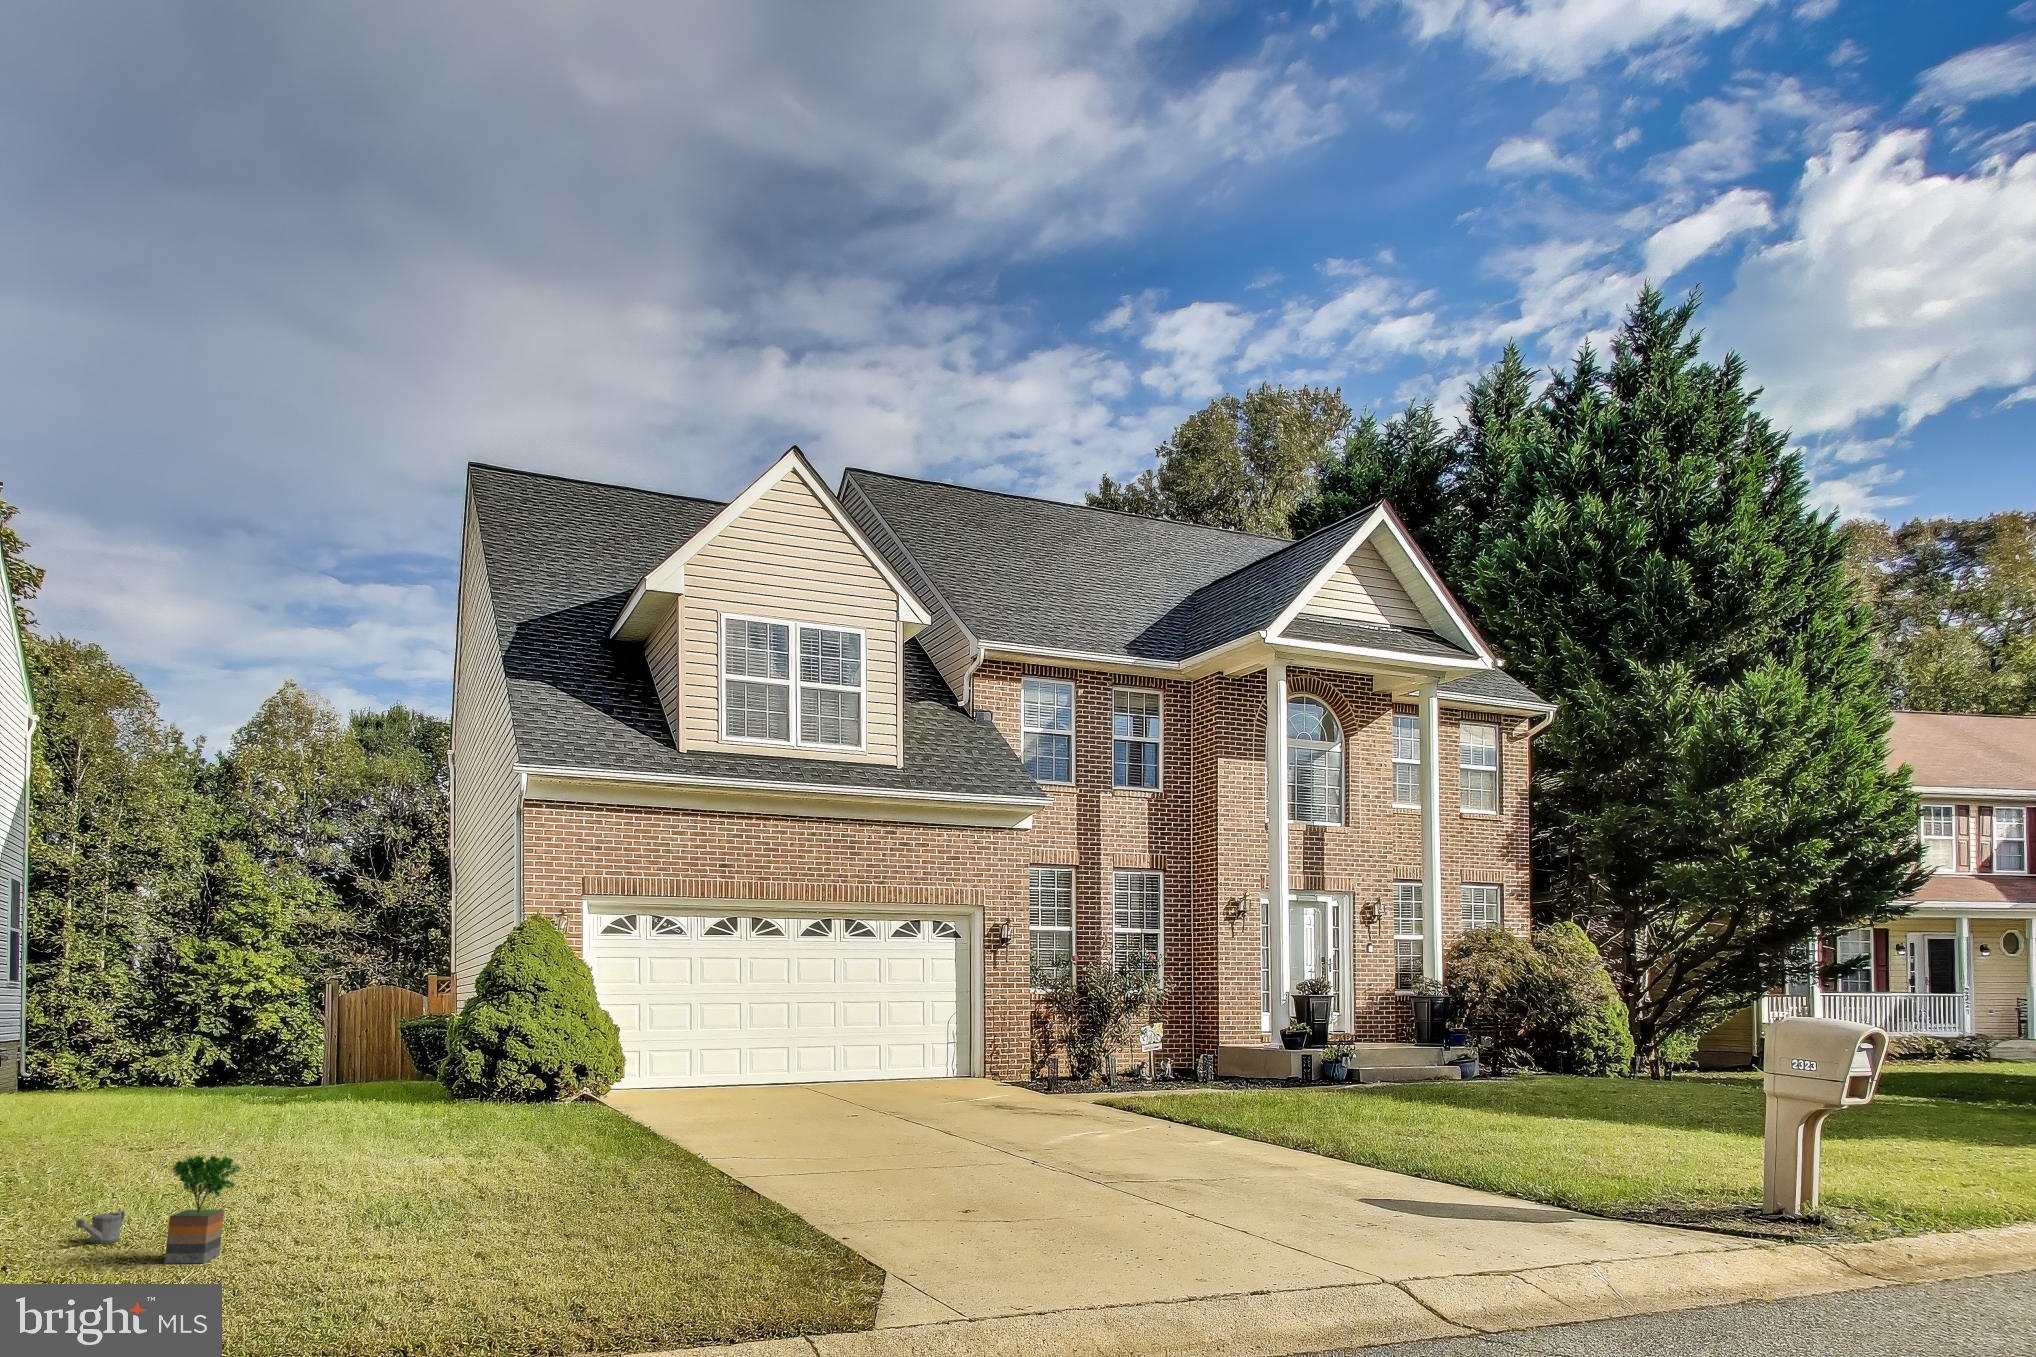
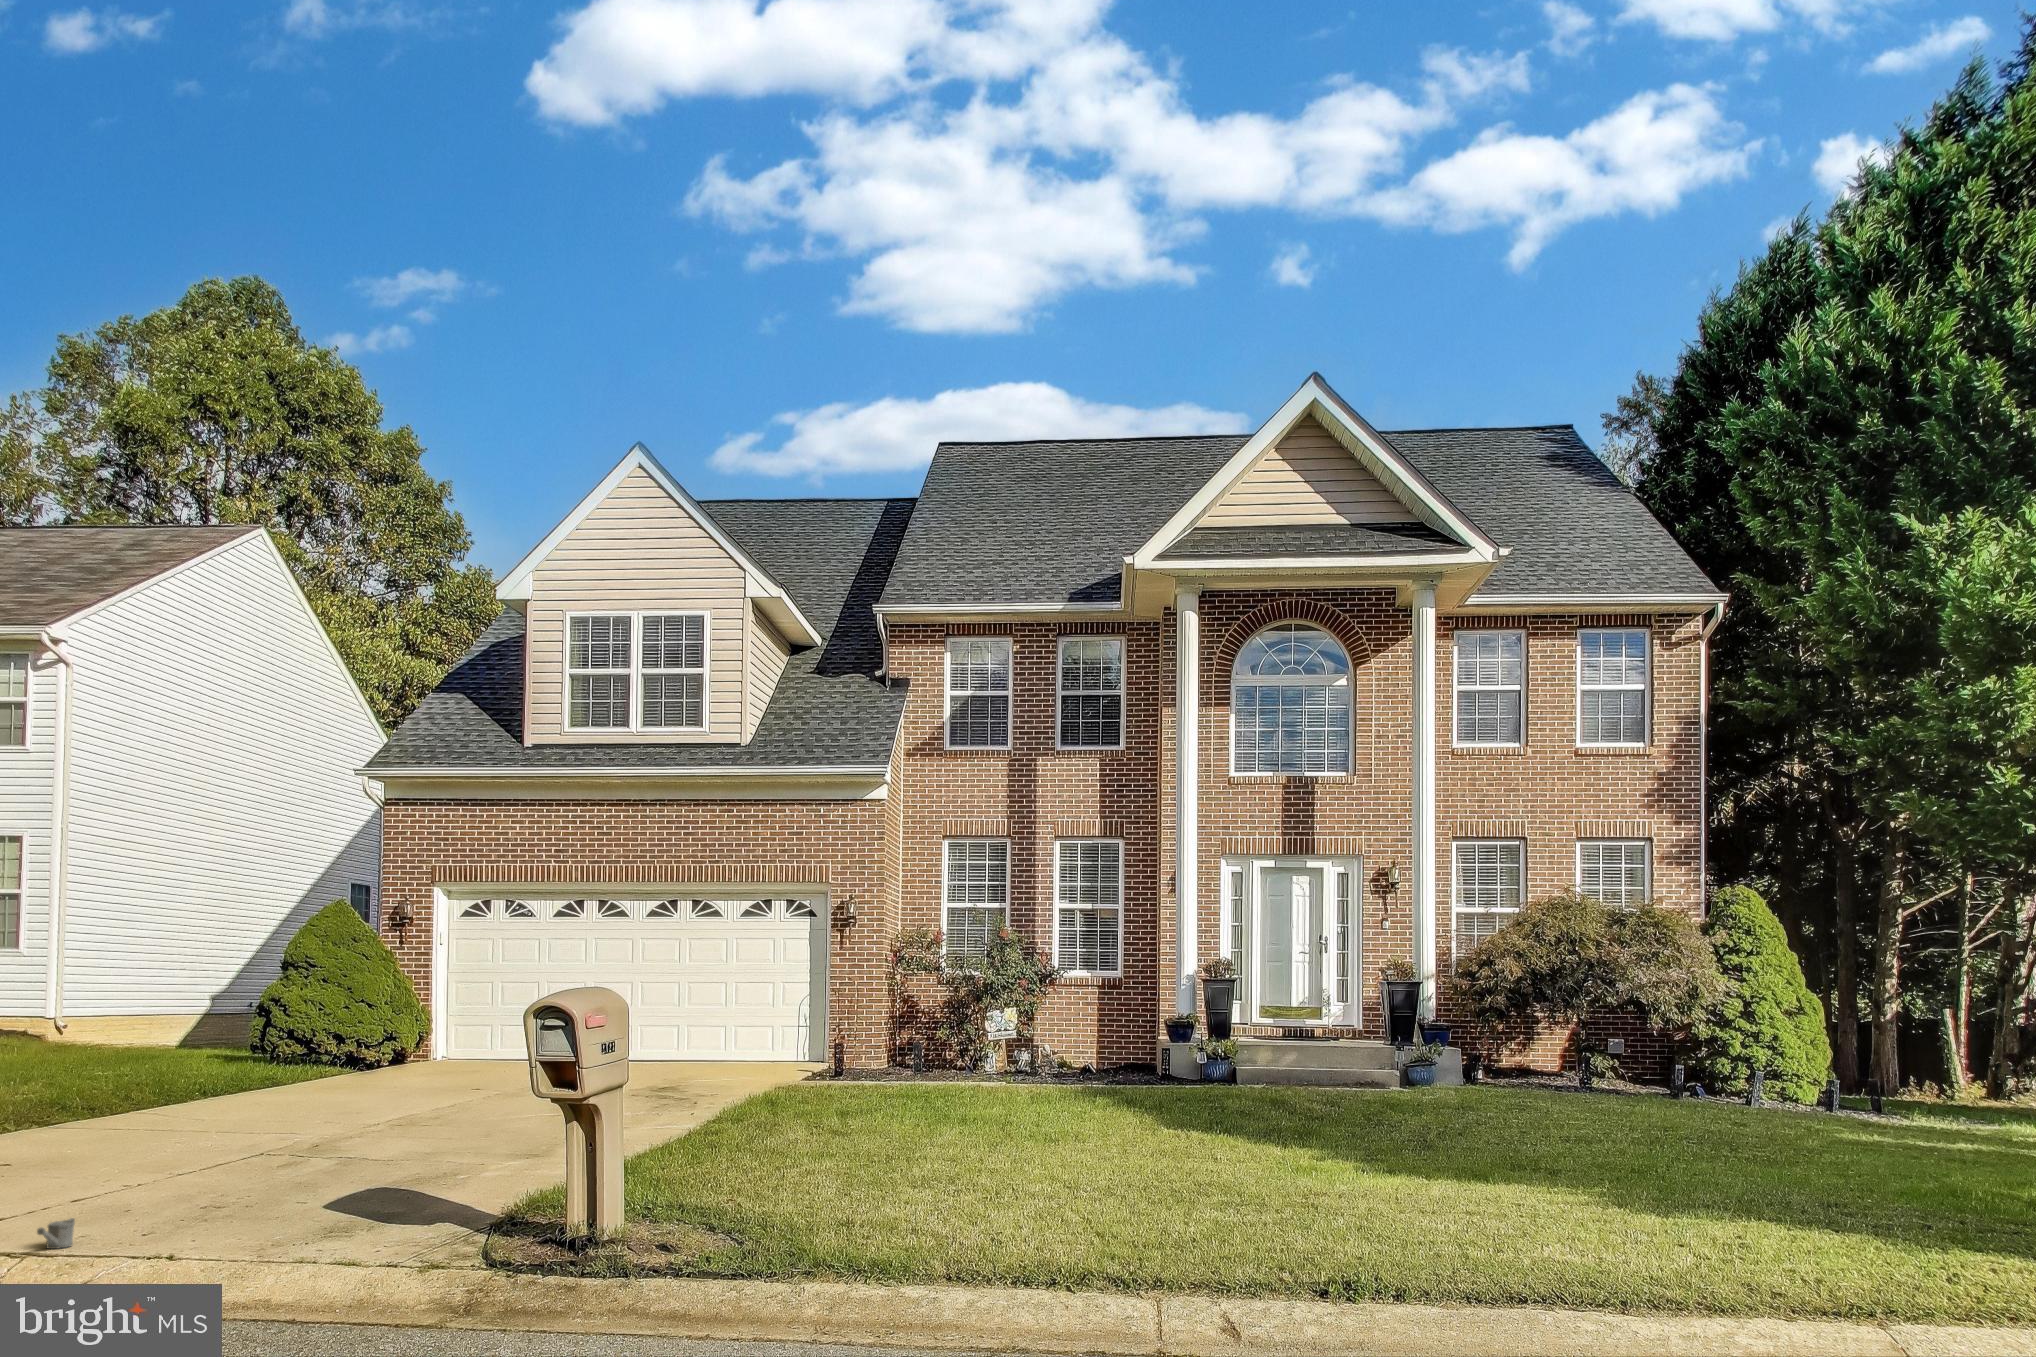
potted tree: present [165,1155,241,1263] -> none [131,1167,198,1267]

